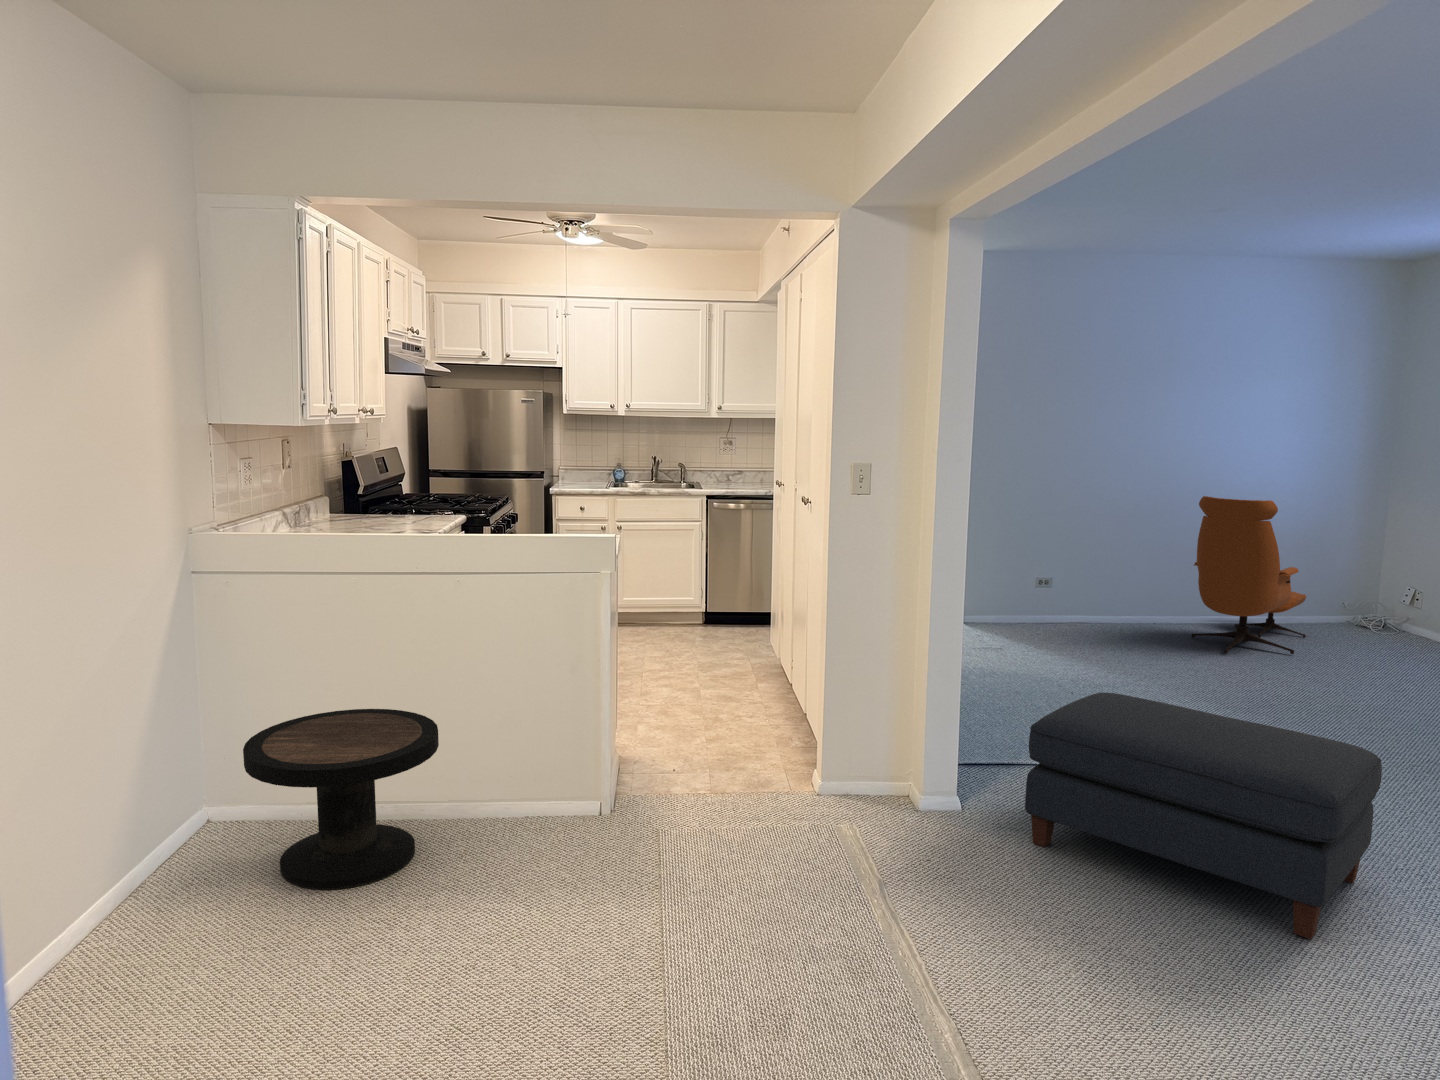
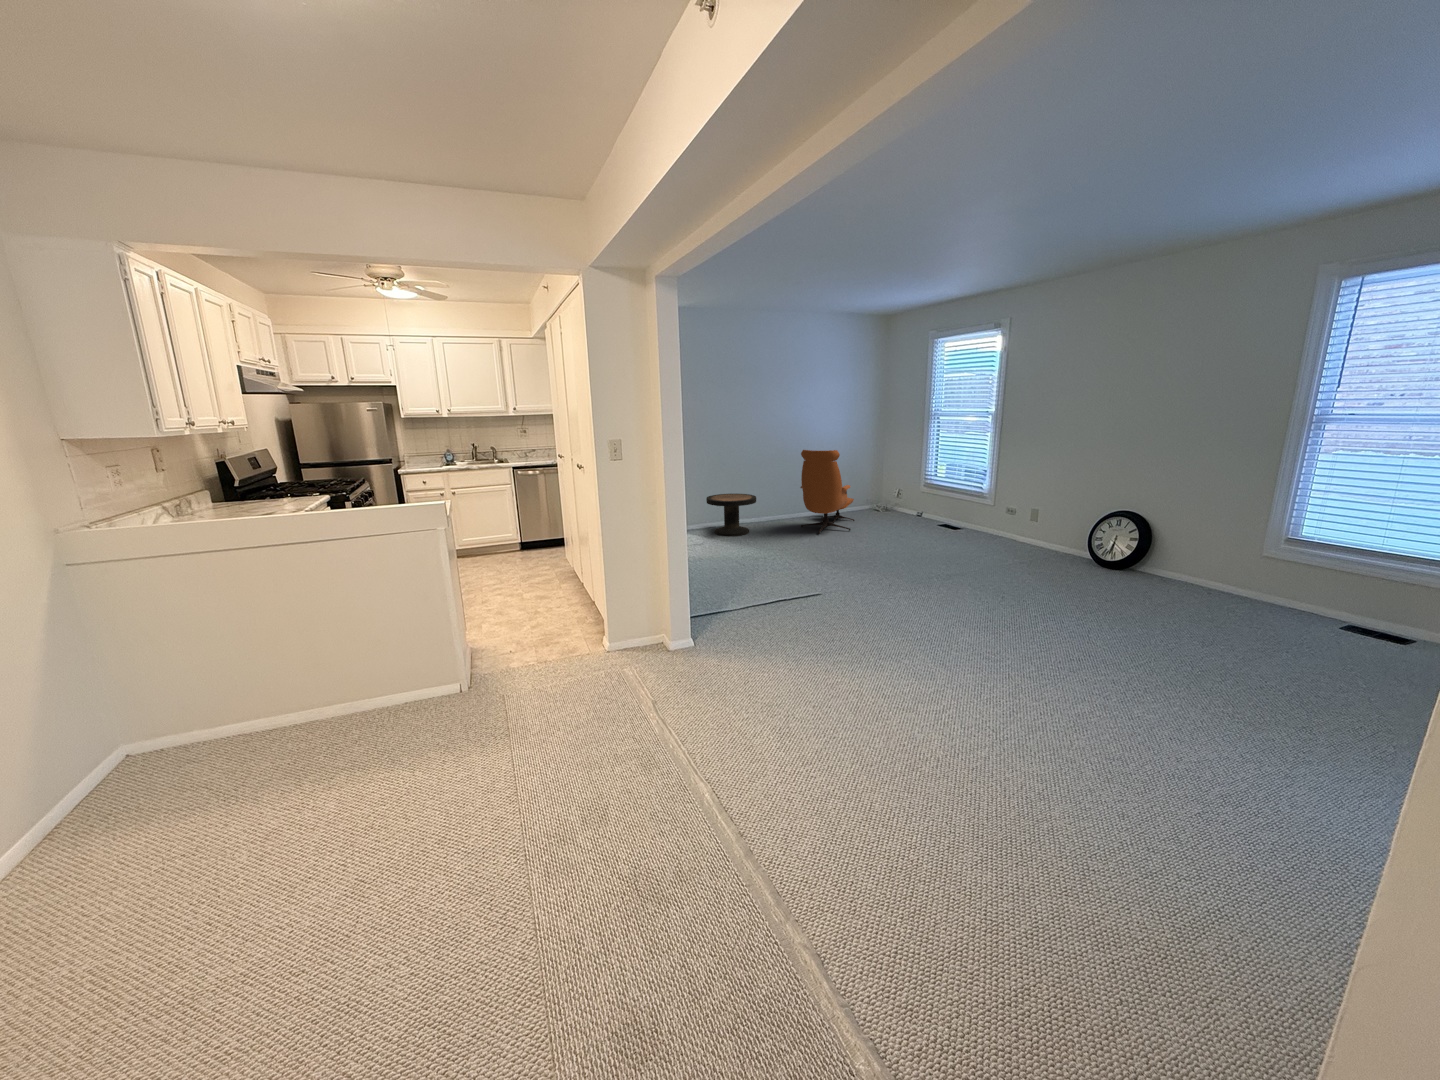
ottoman: present [1025,693,1382,939] -> none [729,567,906,687]
side table: present [243,709,439,889] -> present [706,494,756,536]

